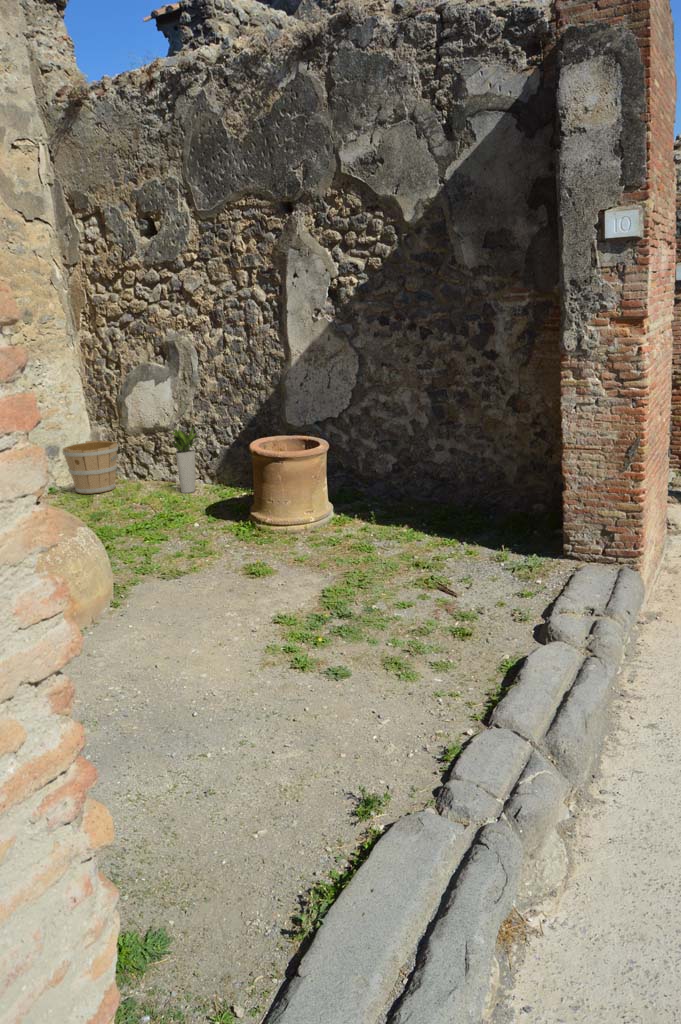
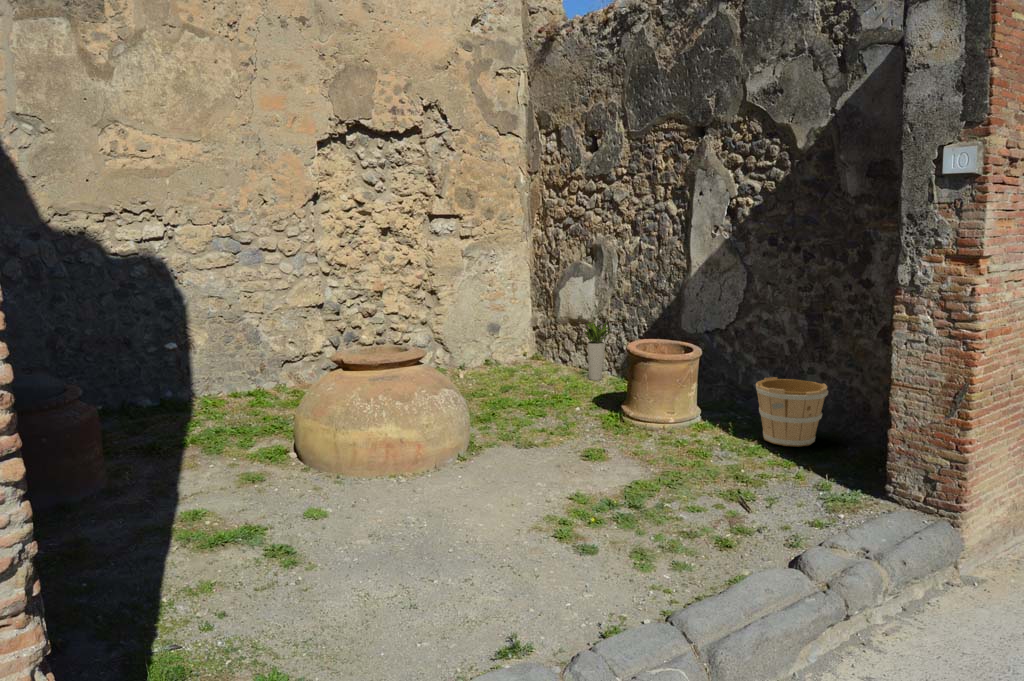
wooden bucket: present [63,440,118,494] -> present [756,377,828,447]

